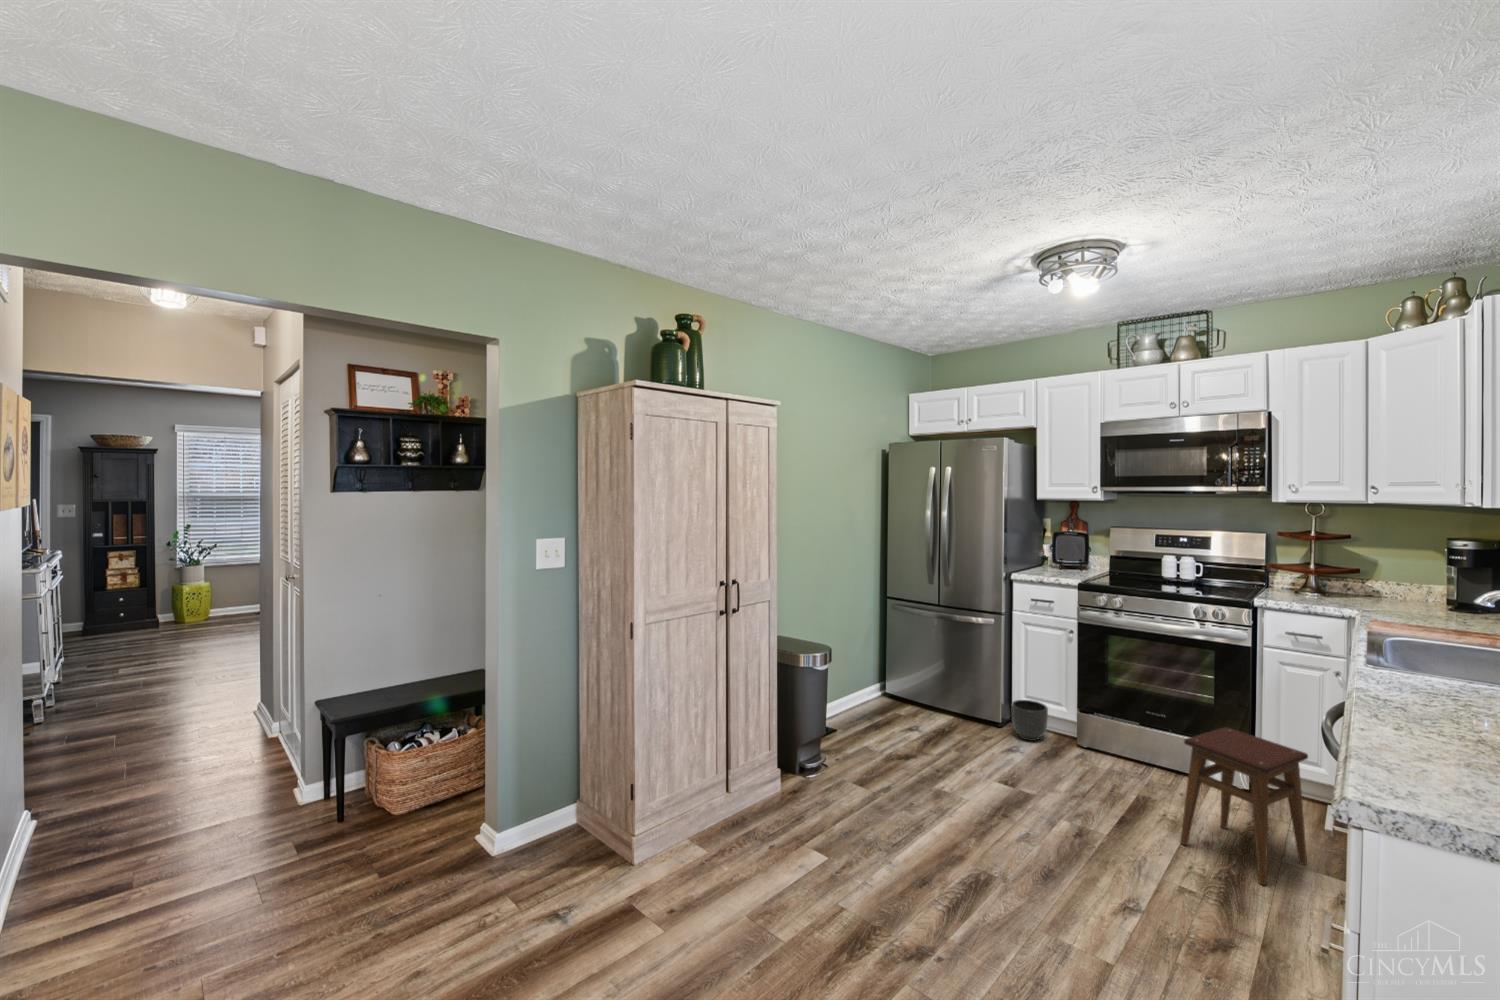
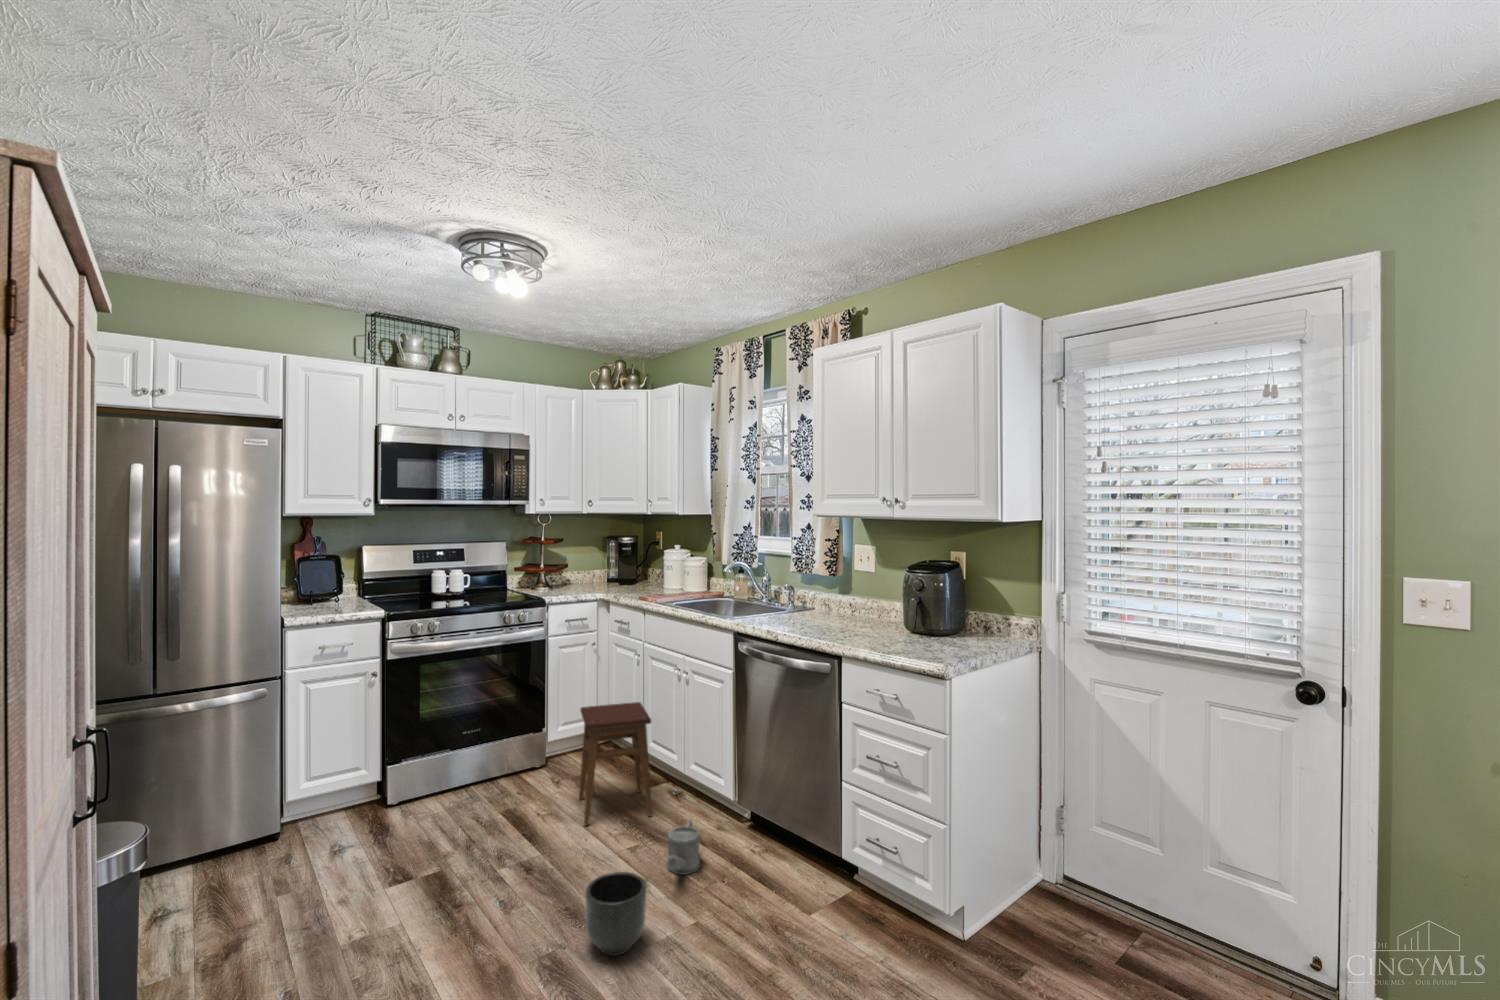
planter: present [1012,700,1048,741] -> present [585,872,646,956]
watering can: none [1136,884,1243,948] -> present [667,820,701,874]

